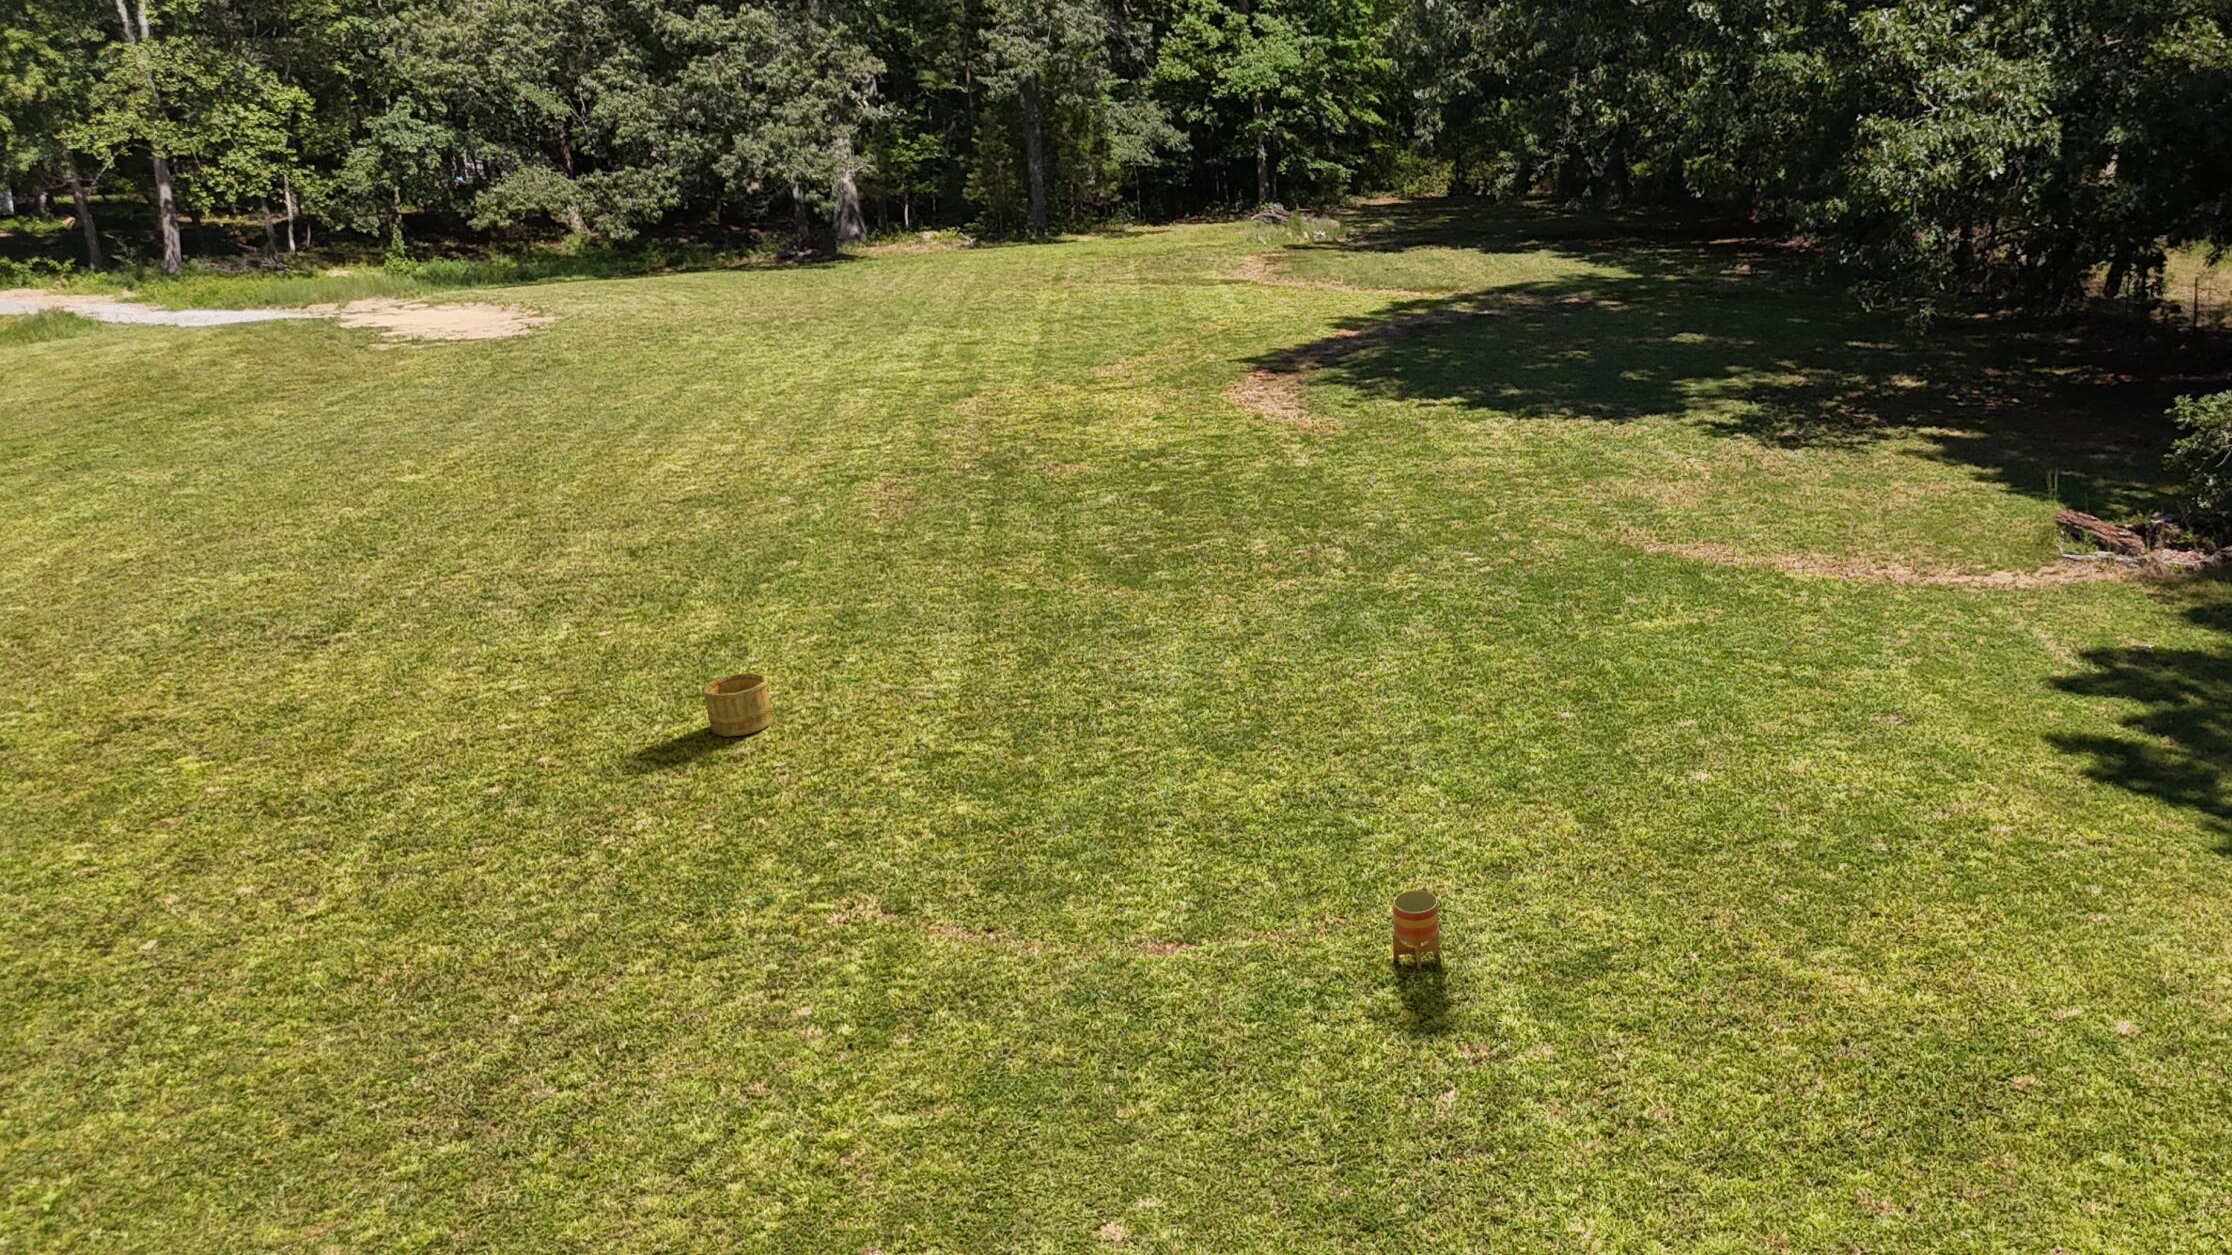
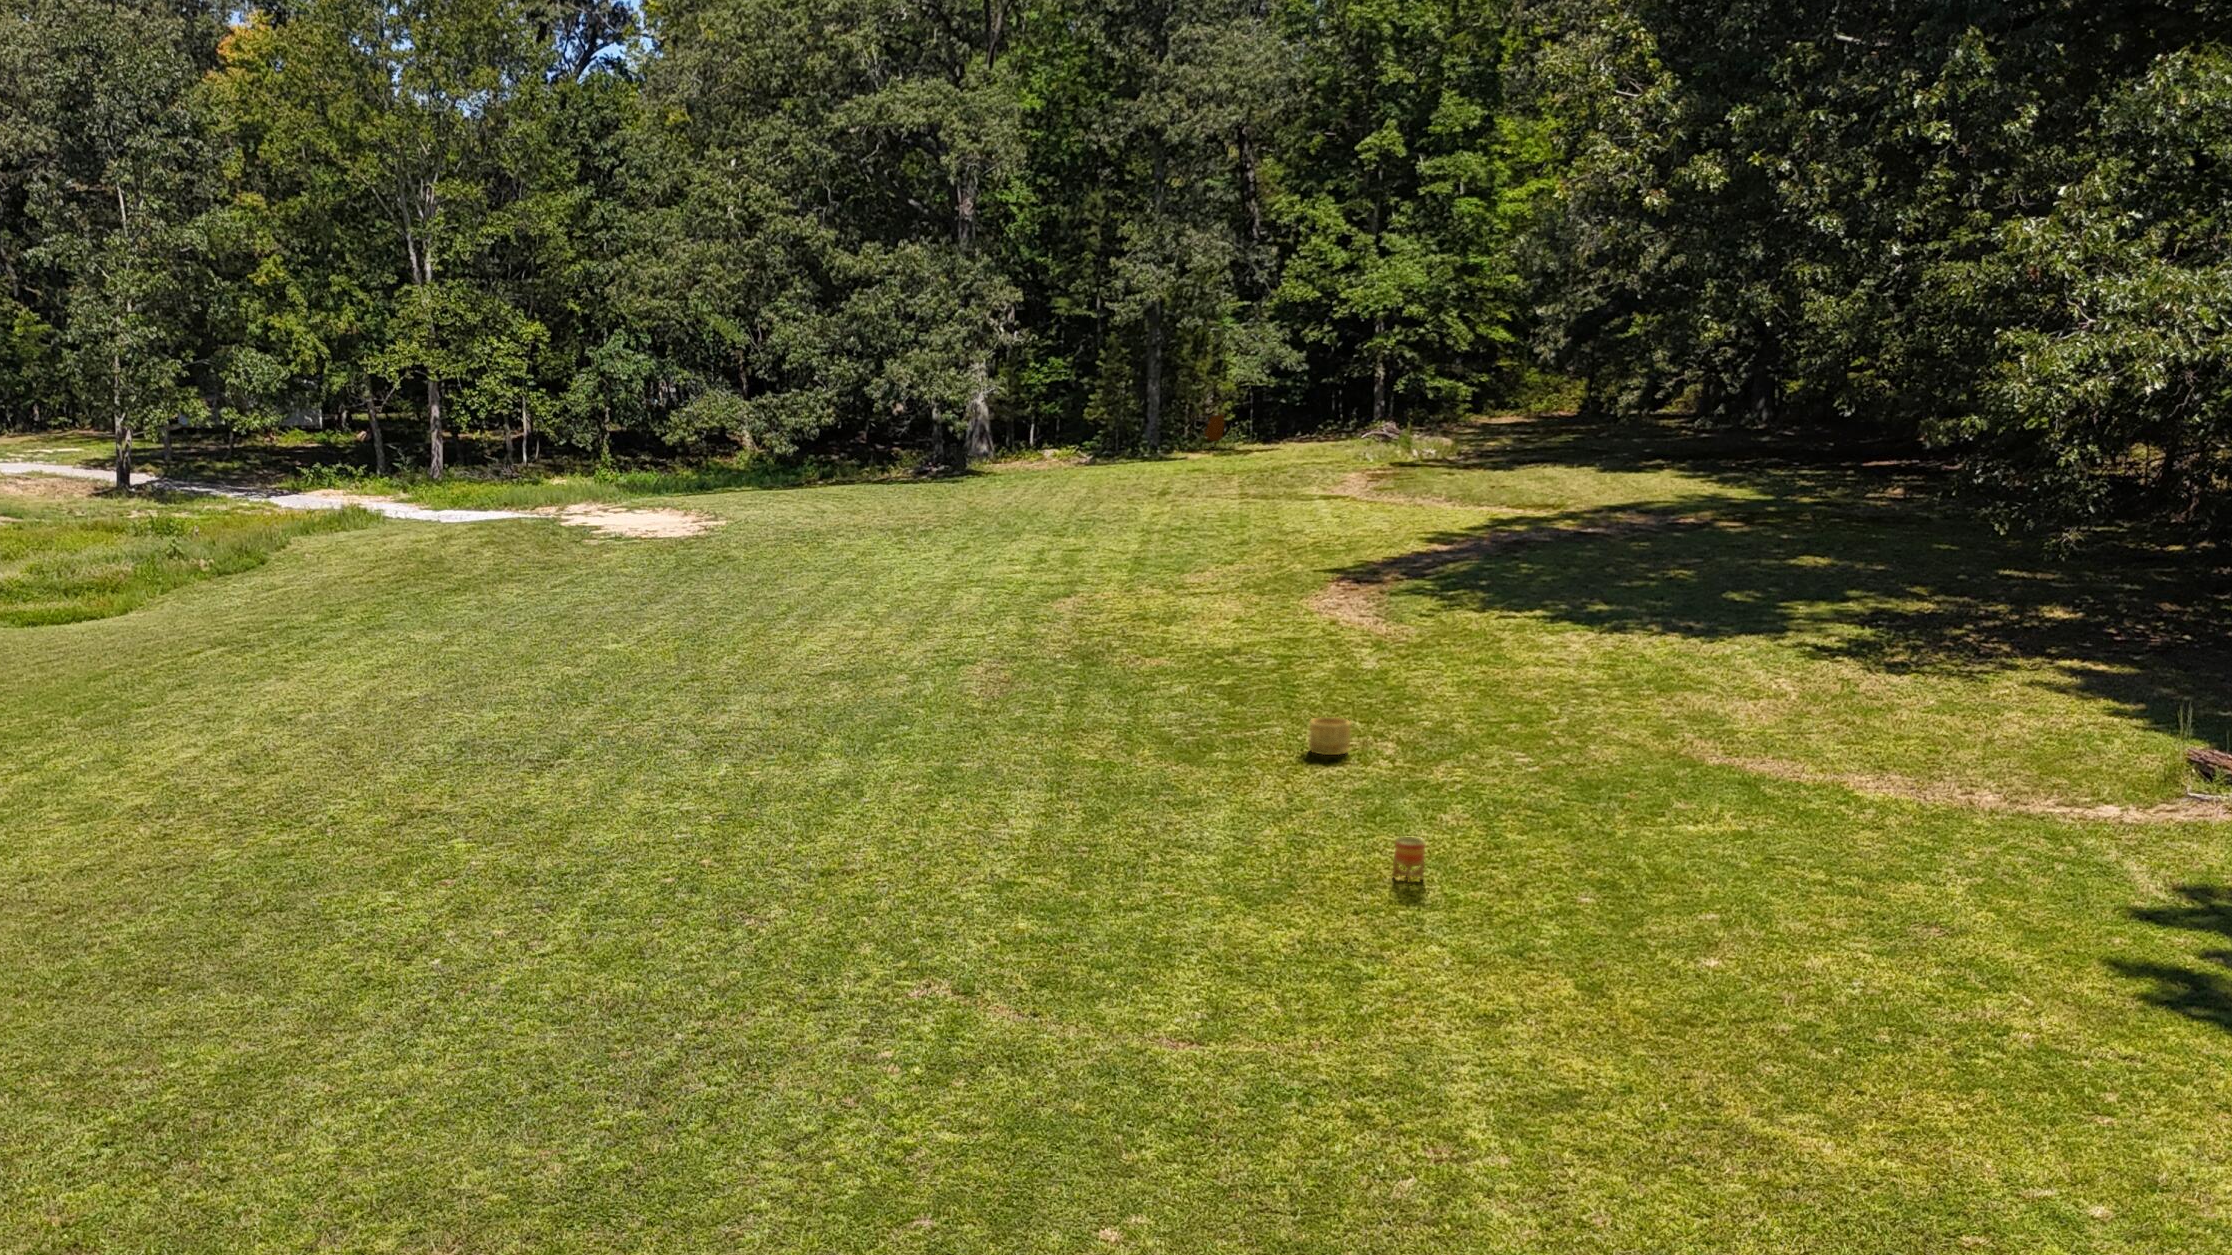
lounge chair: none [1101,188,1126,223] -> present [1203,413,1224,448]
wooden bucket: present [702,673,773,737] -> present [1309,717,1351,755]

